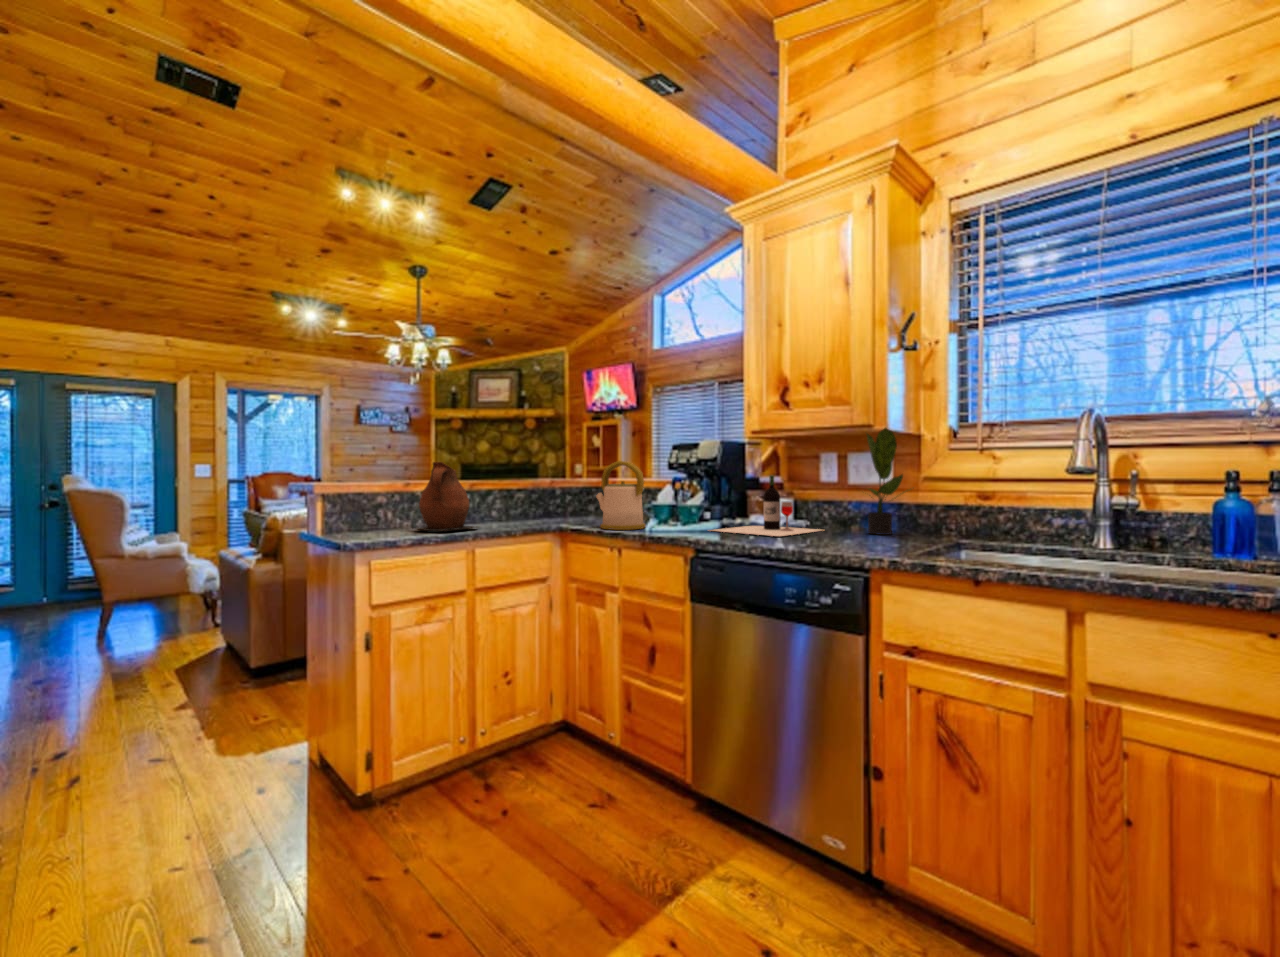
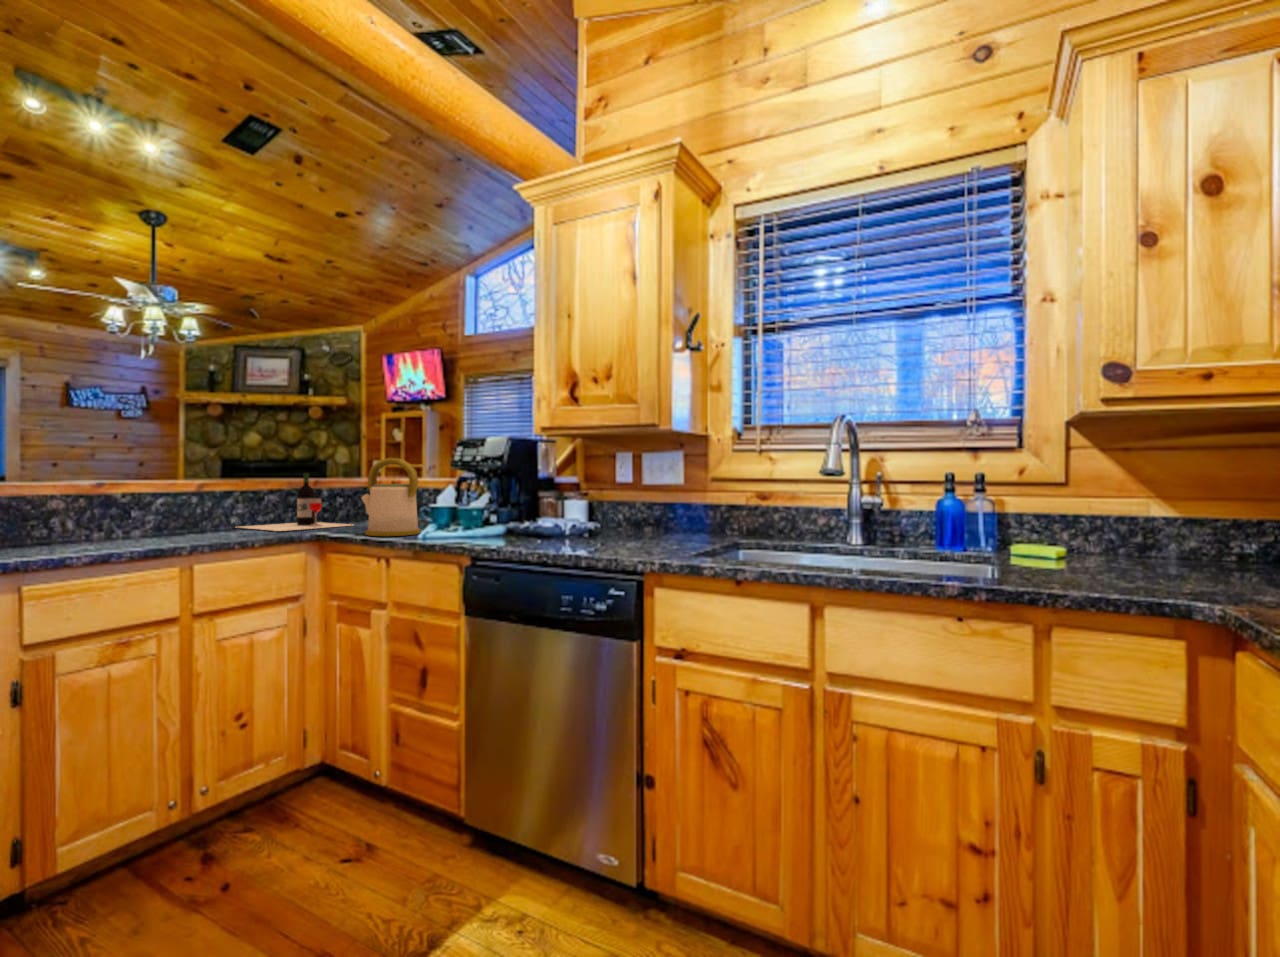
potted plant: present [867,428,904,535] -> none [641,427,700,536]
ceramic pitcher: present [417,462,475,531] -> none [106,456,205,542]
wine bottle: present [713,475,821,536] -> present [240,473,350,531]

